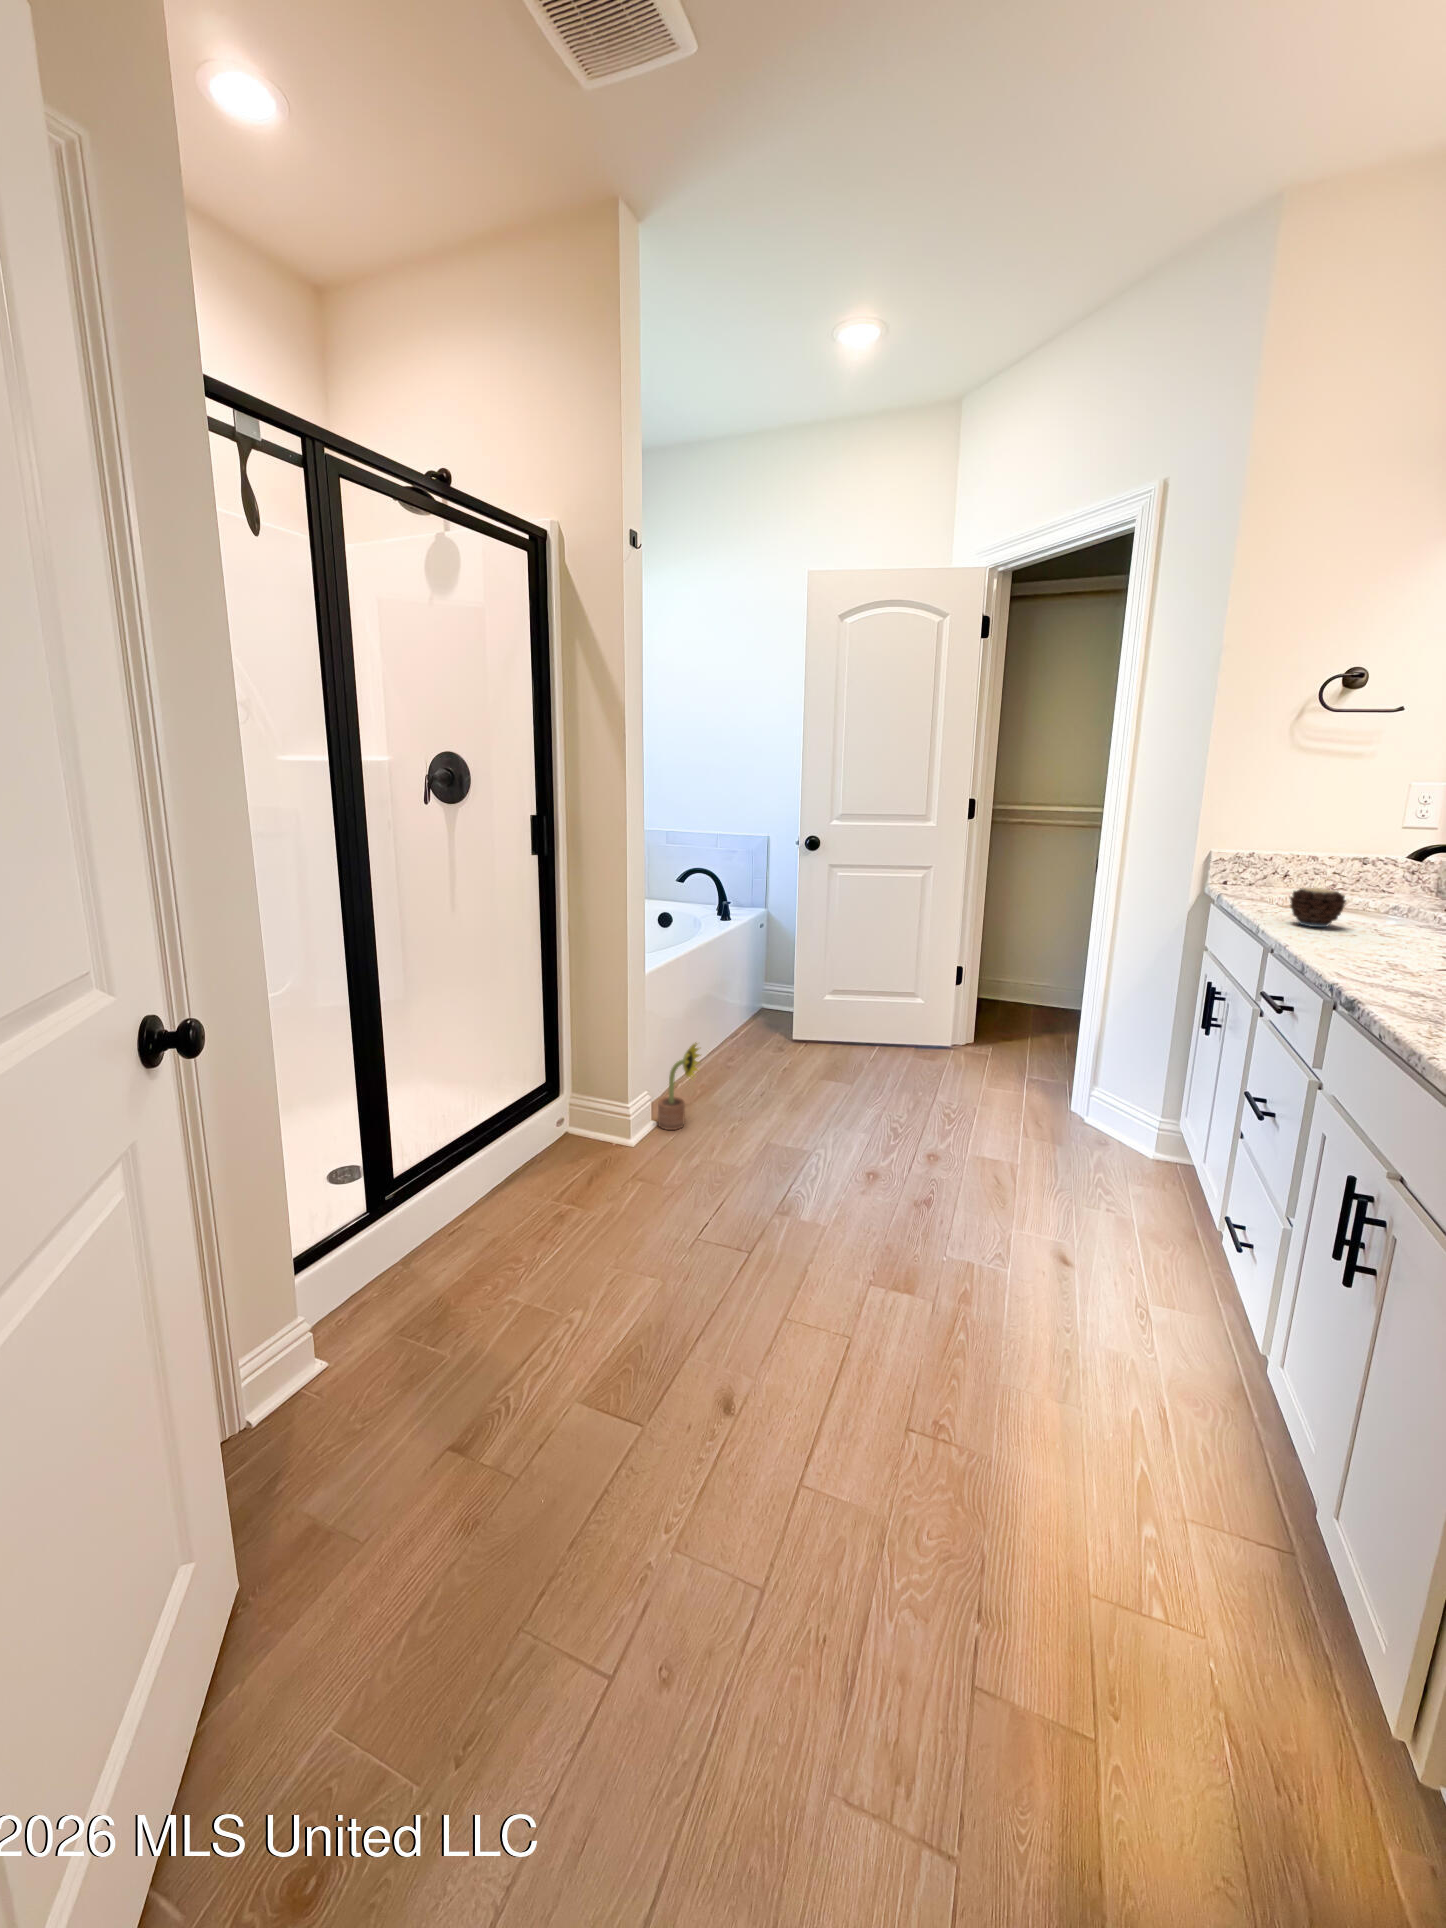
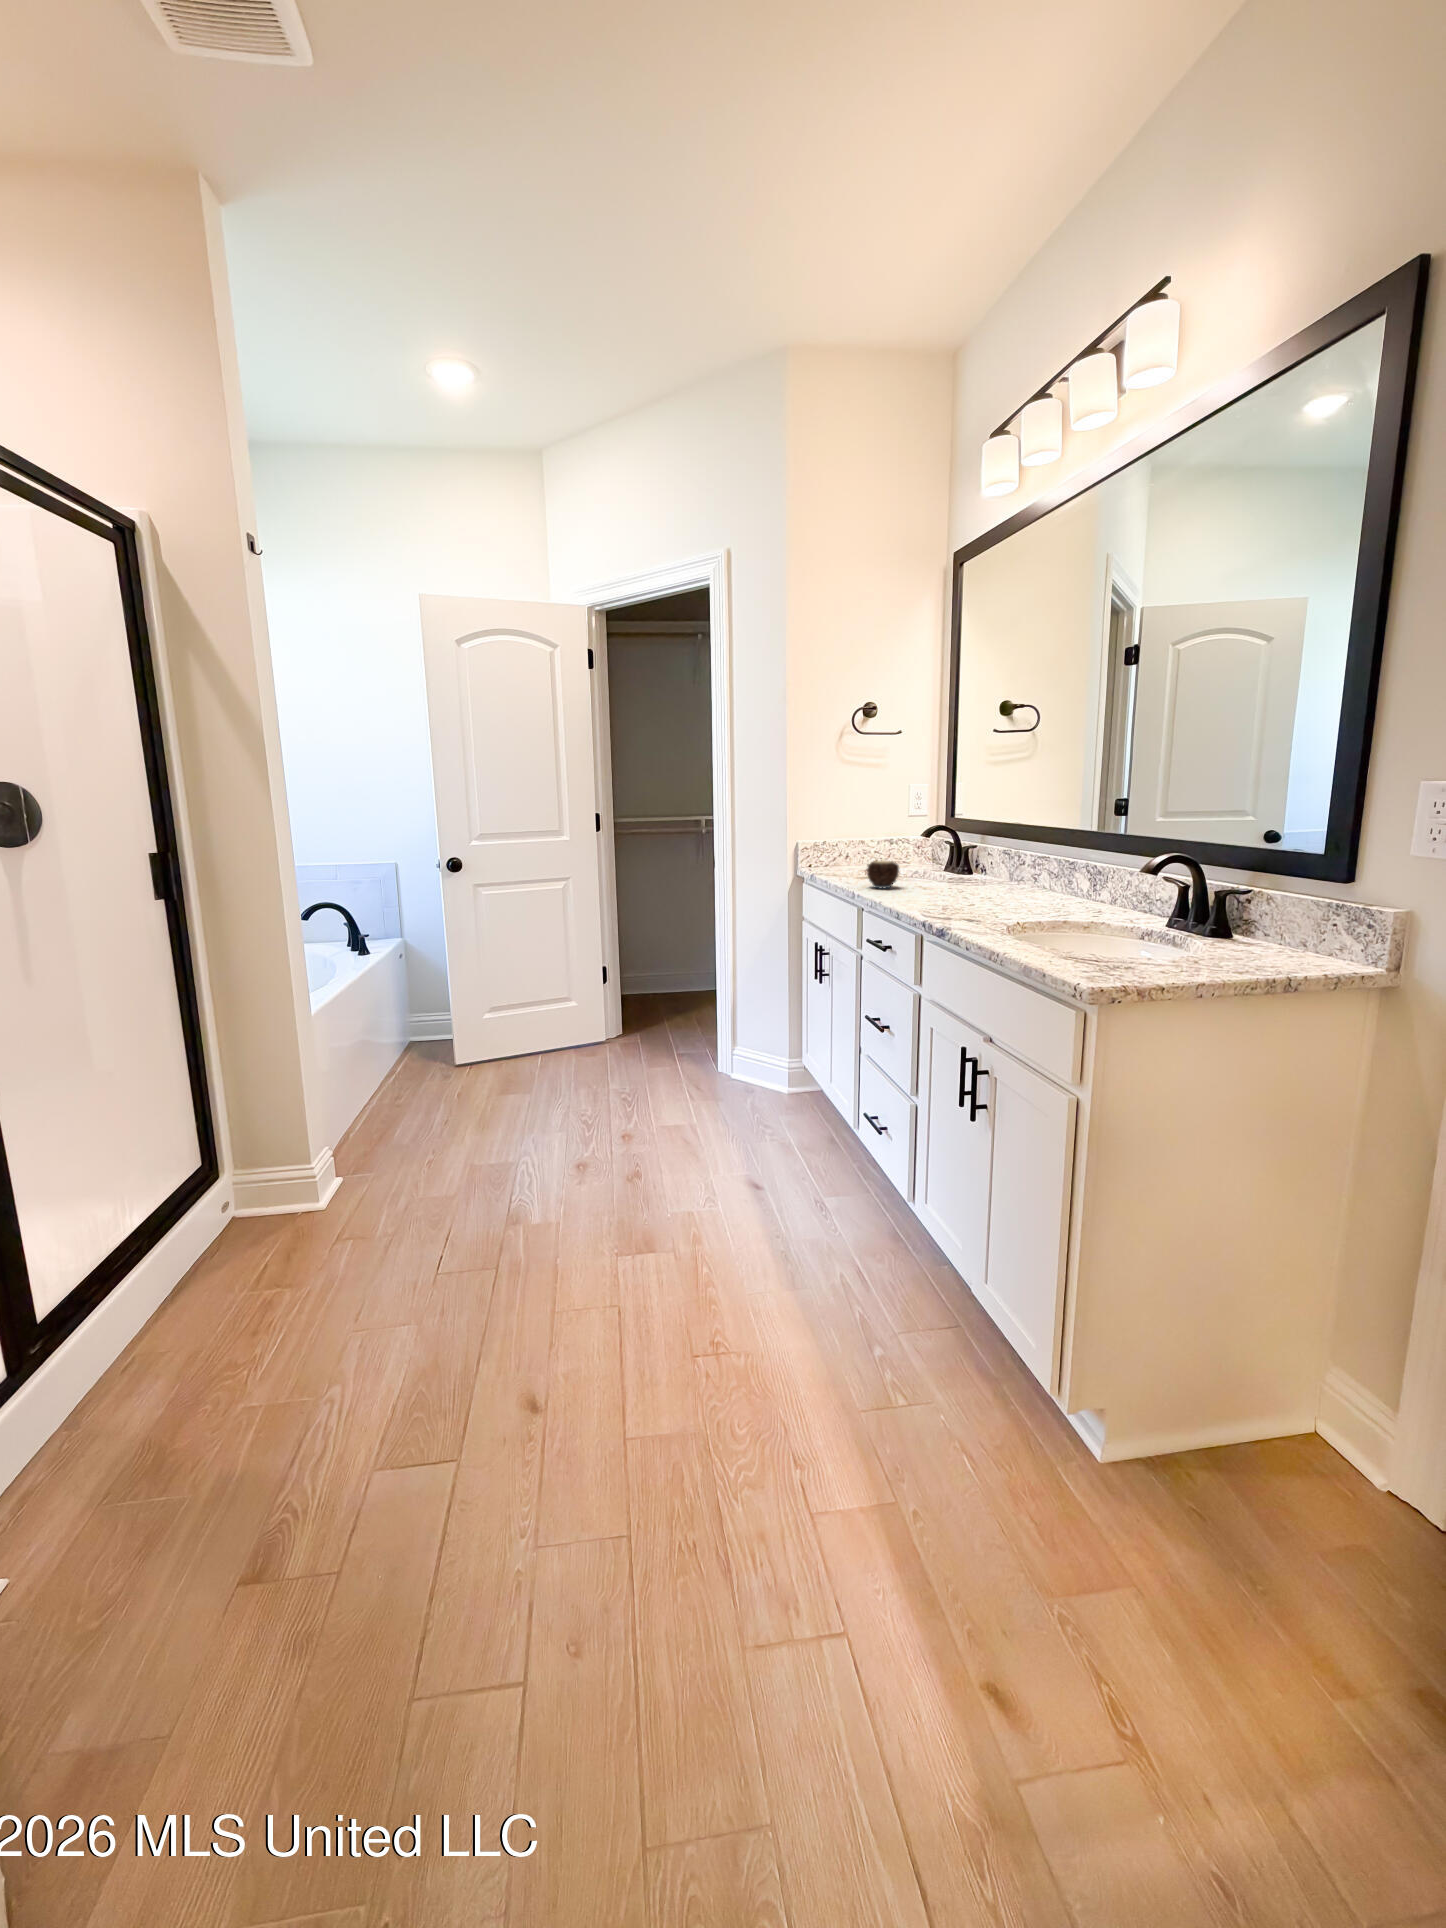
decorative plant: present [658,1043,701,1130] -> none [343,1078,386,1180]

